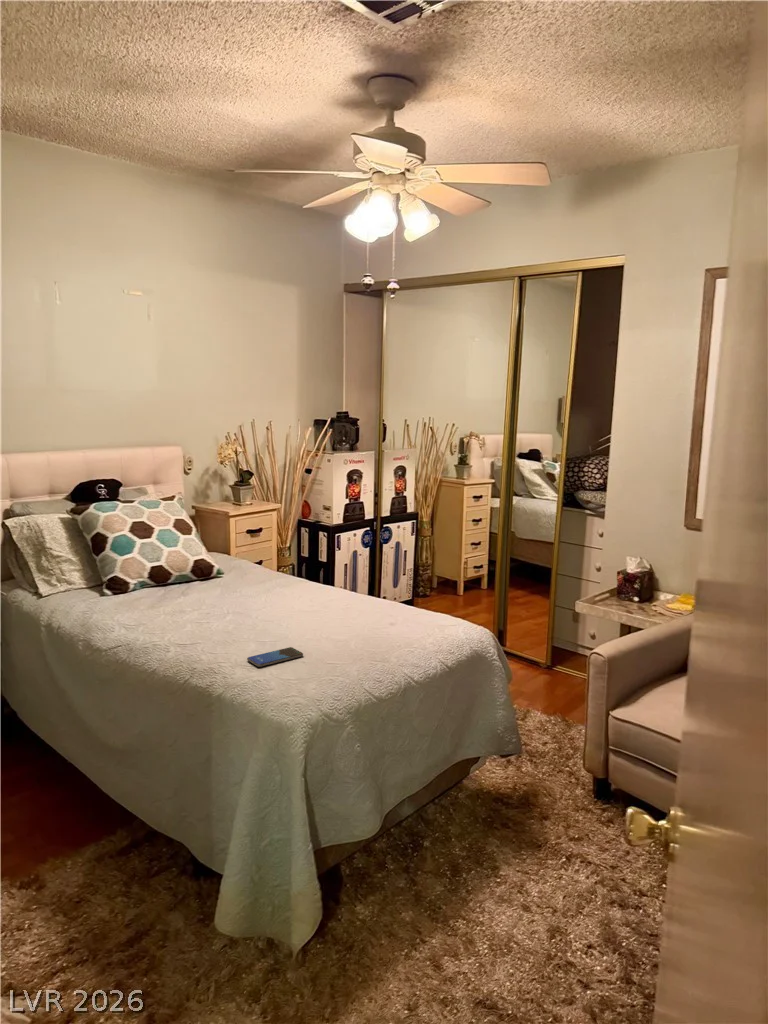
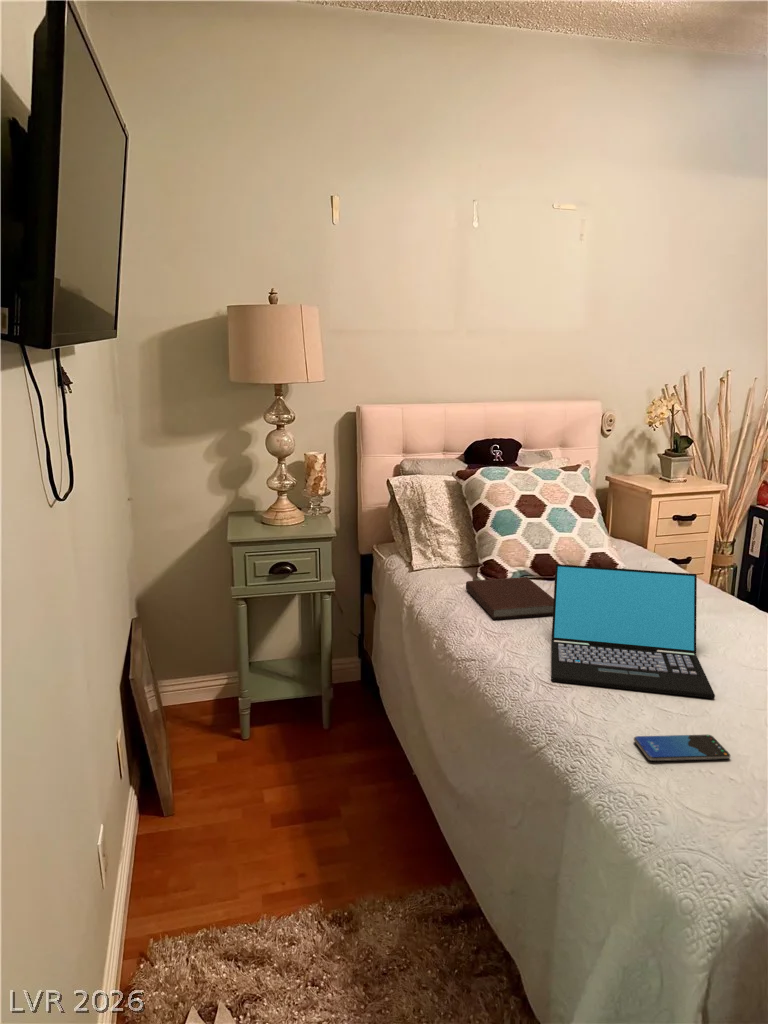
laptop: none [174,558,291,643] -> present [551,564,715,698]
notebook: none [97,585,180,616] -> present [466,577,554,619]

